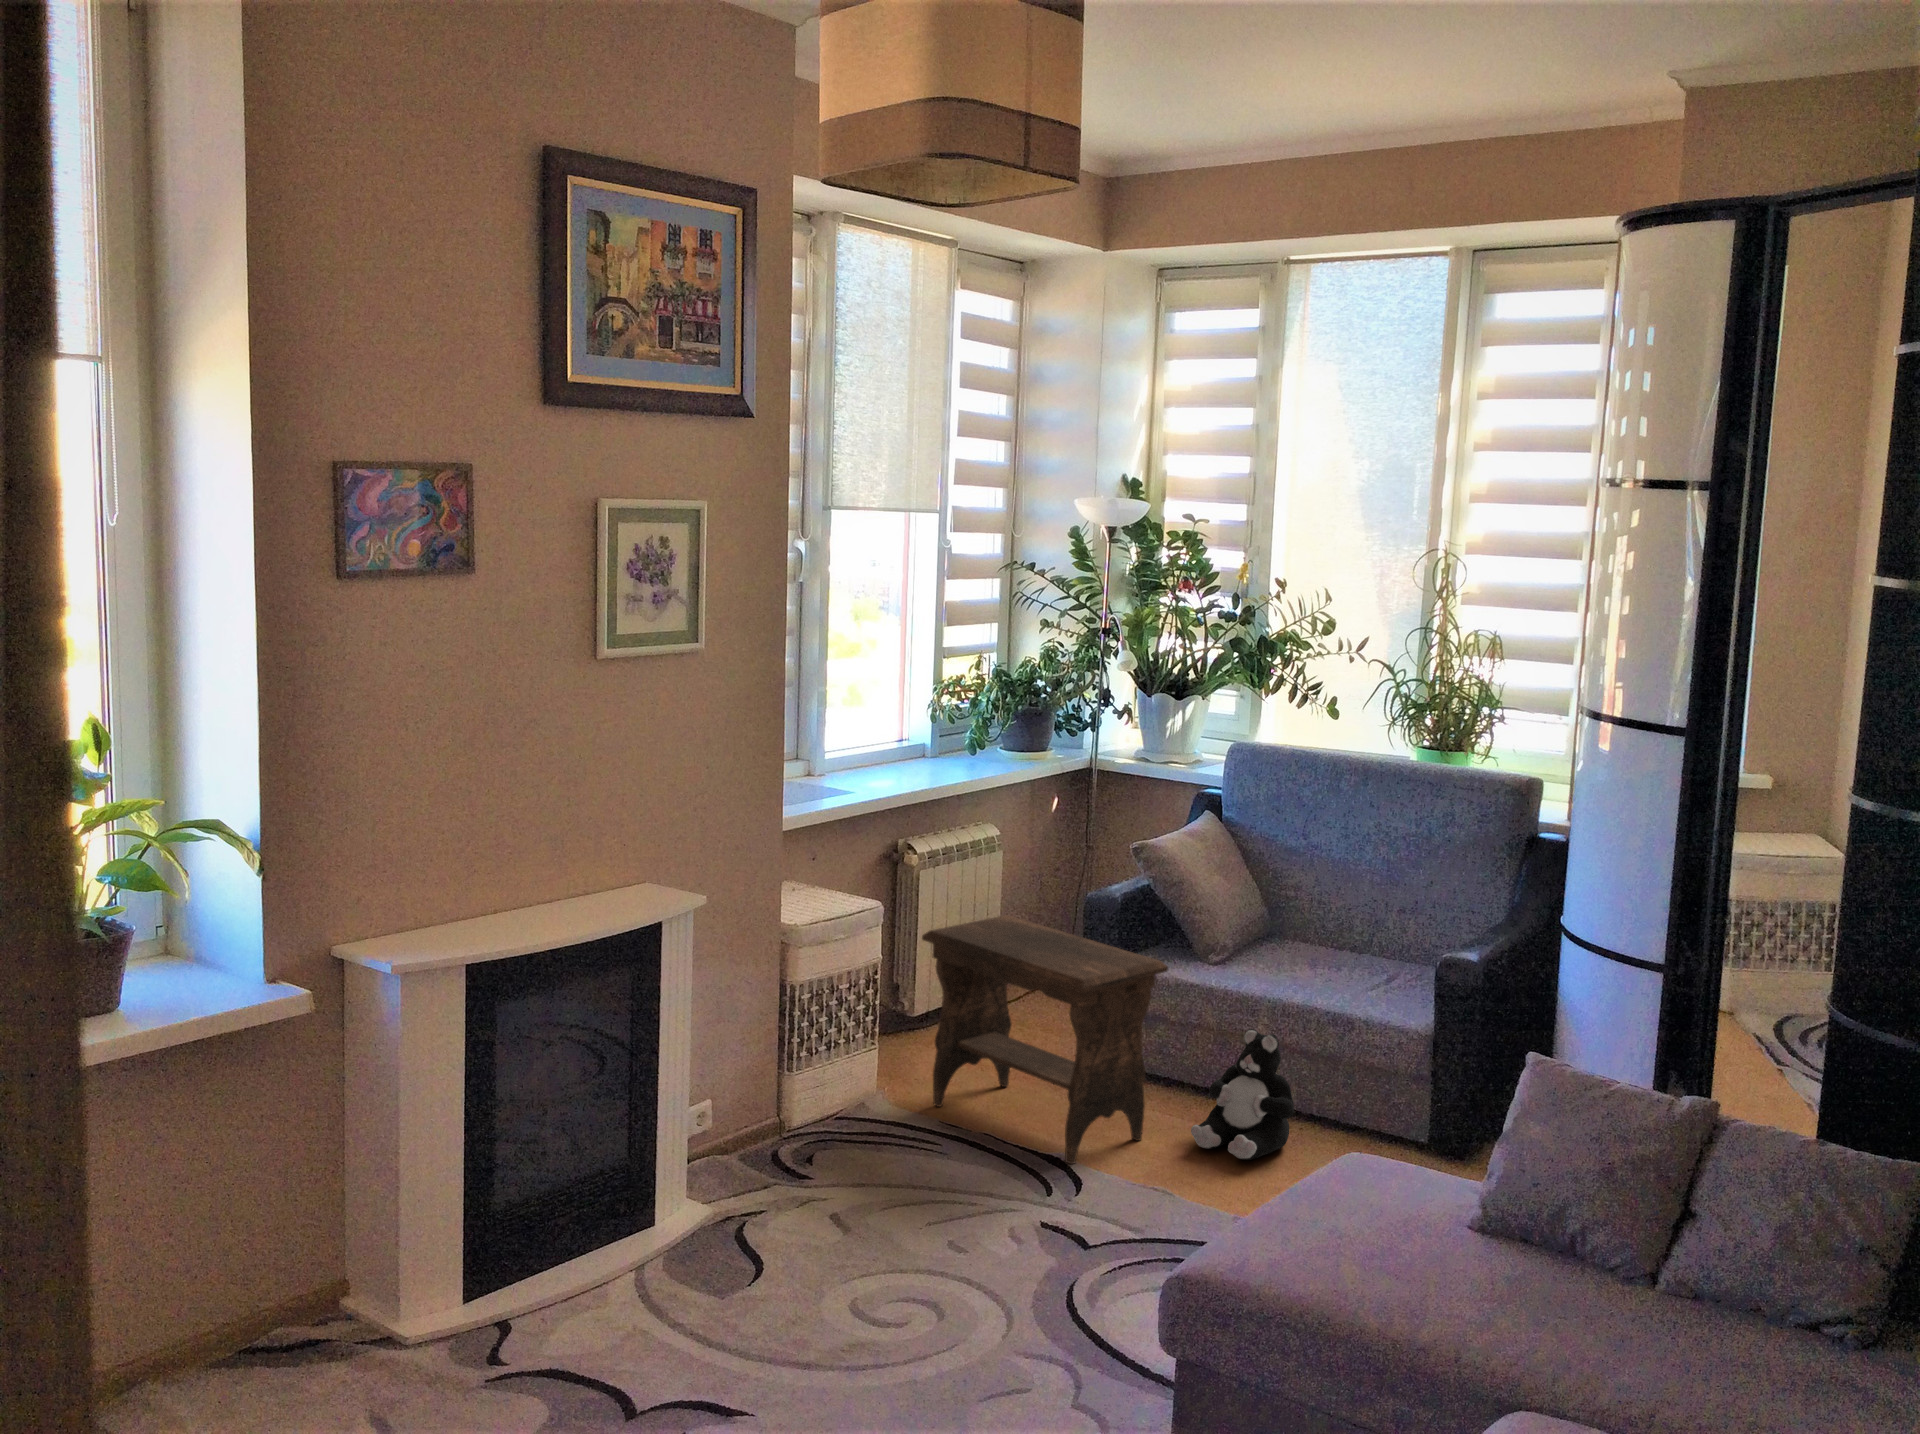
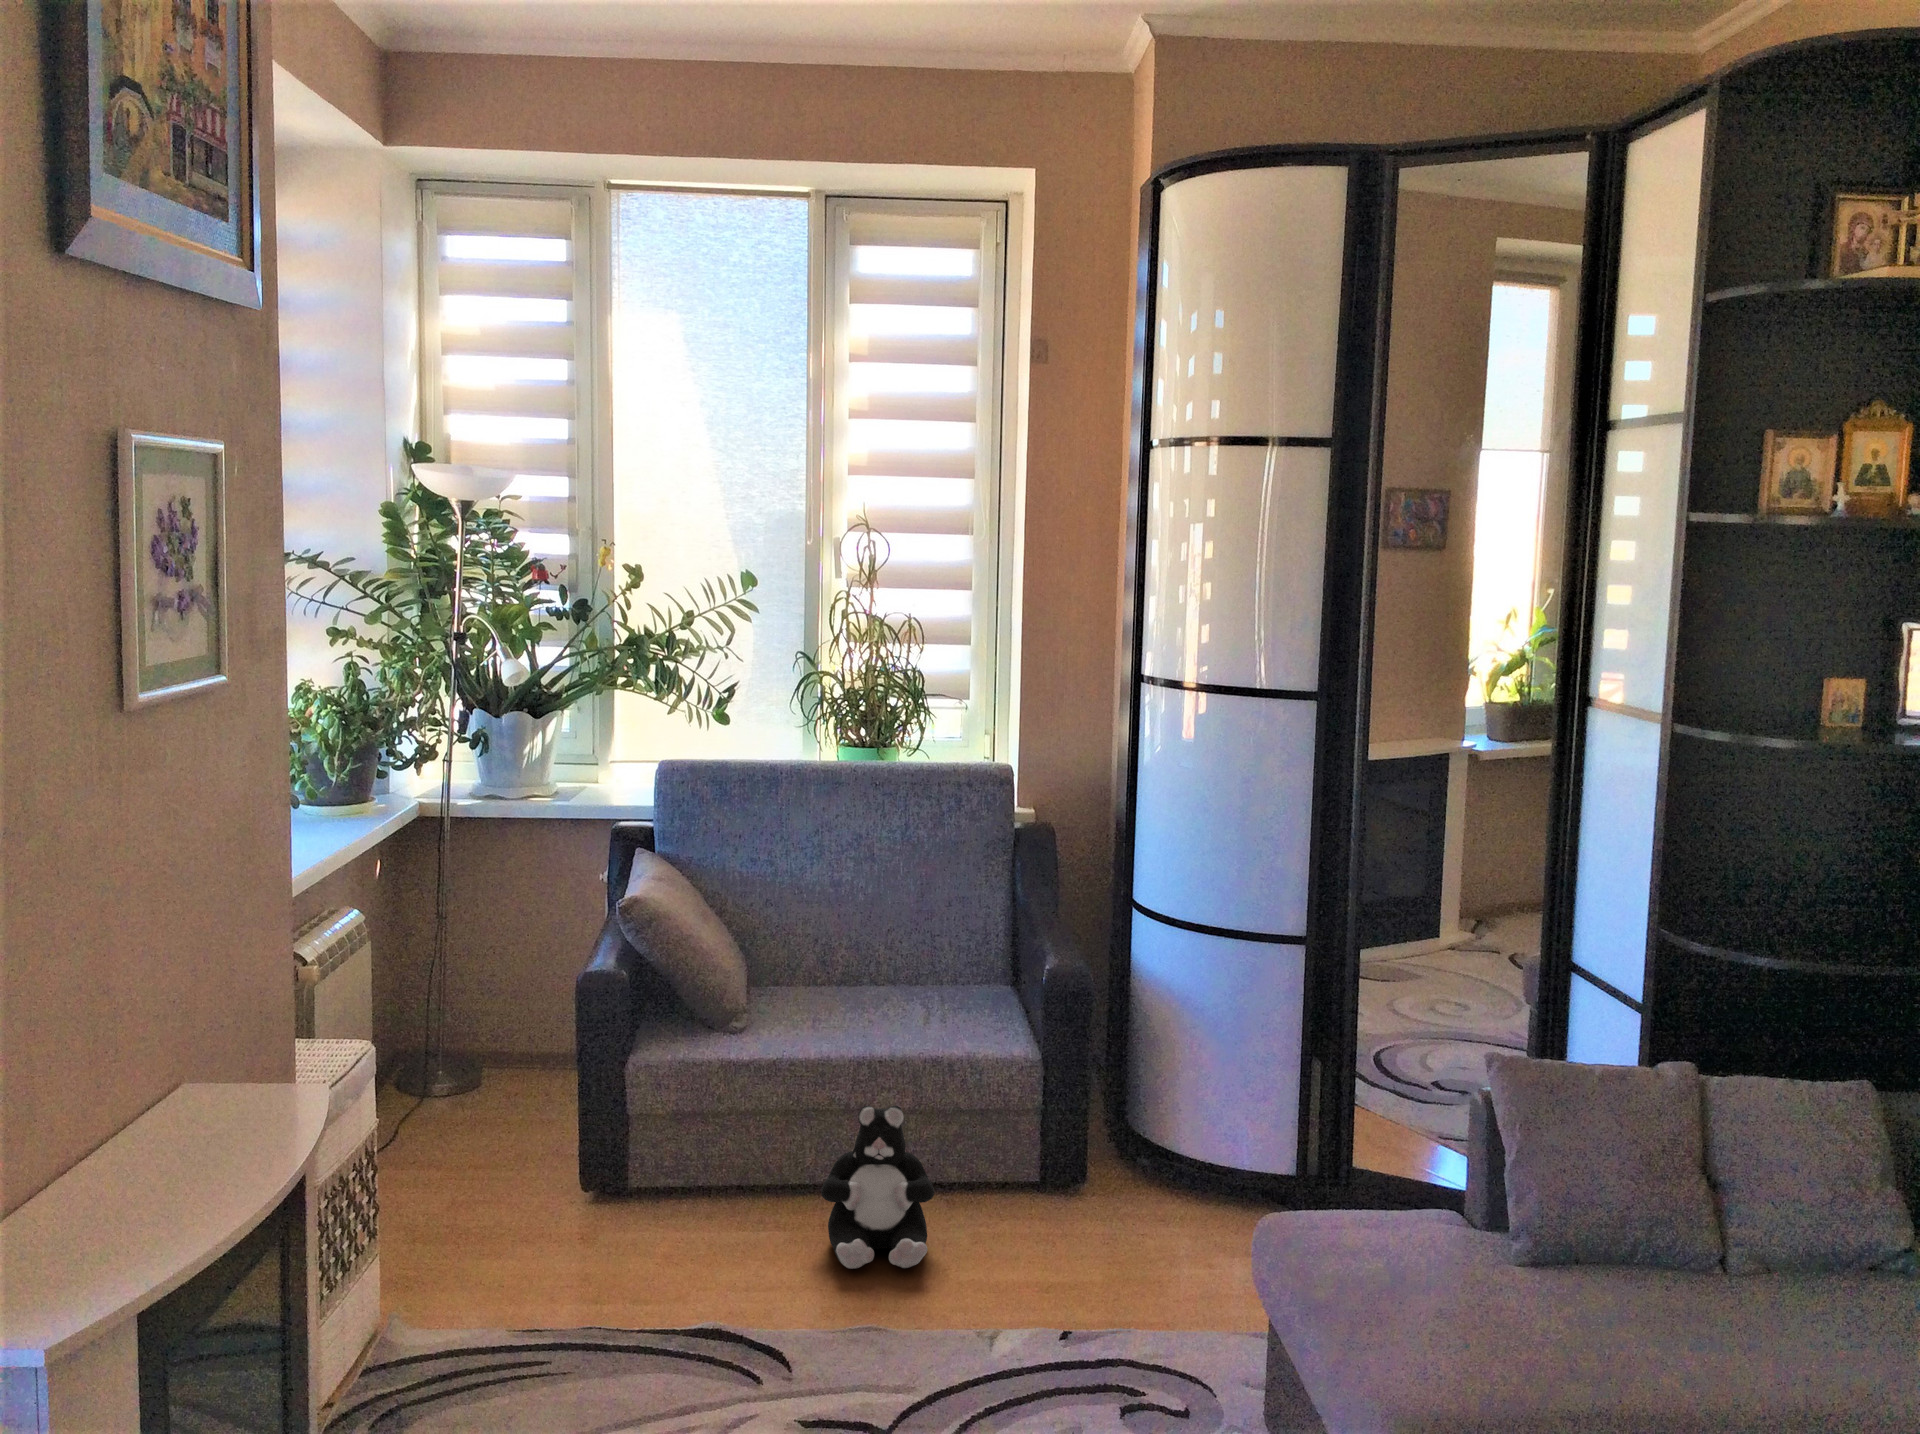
footstool: present [922,915,1168,1164] -> none [441,1035,795,1351]

